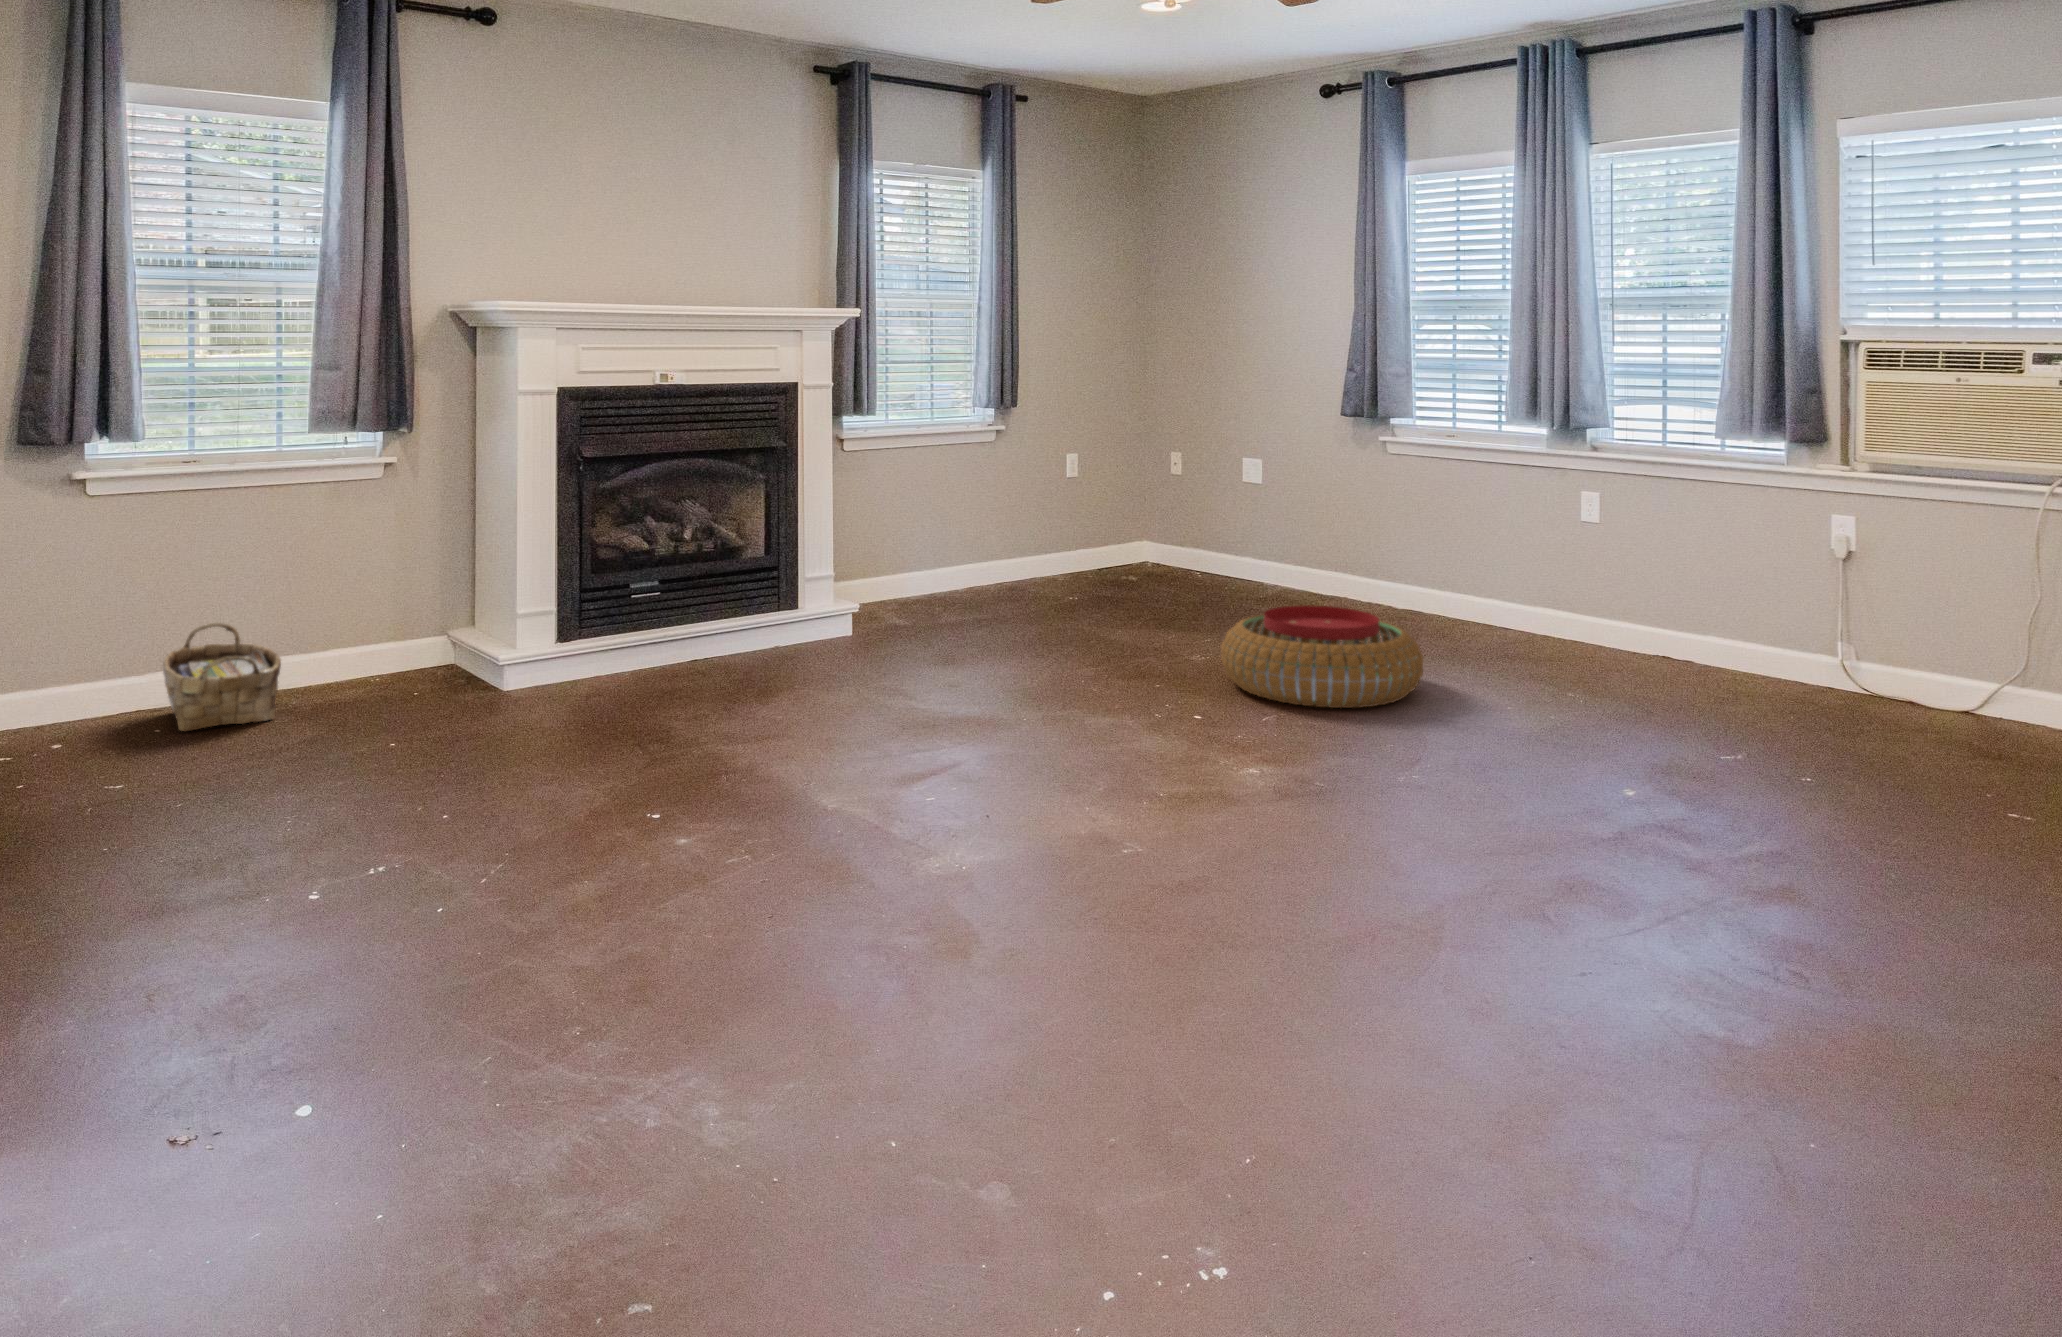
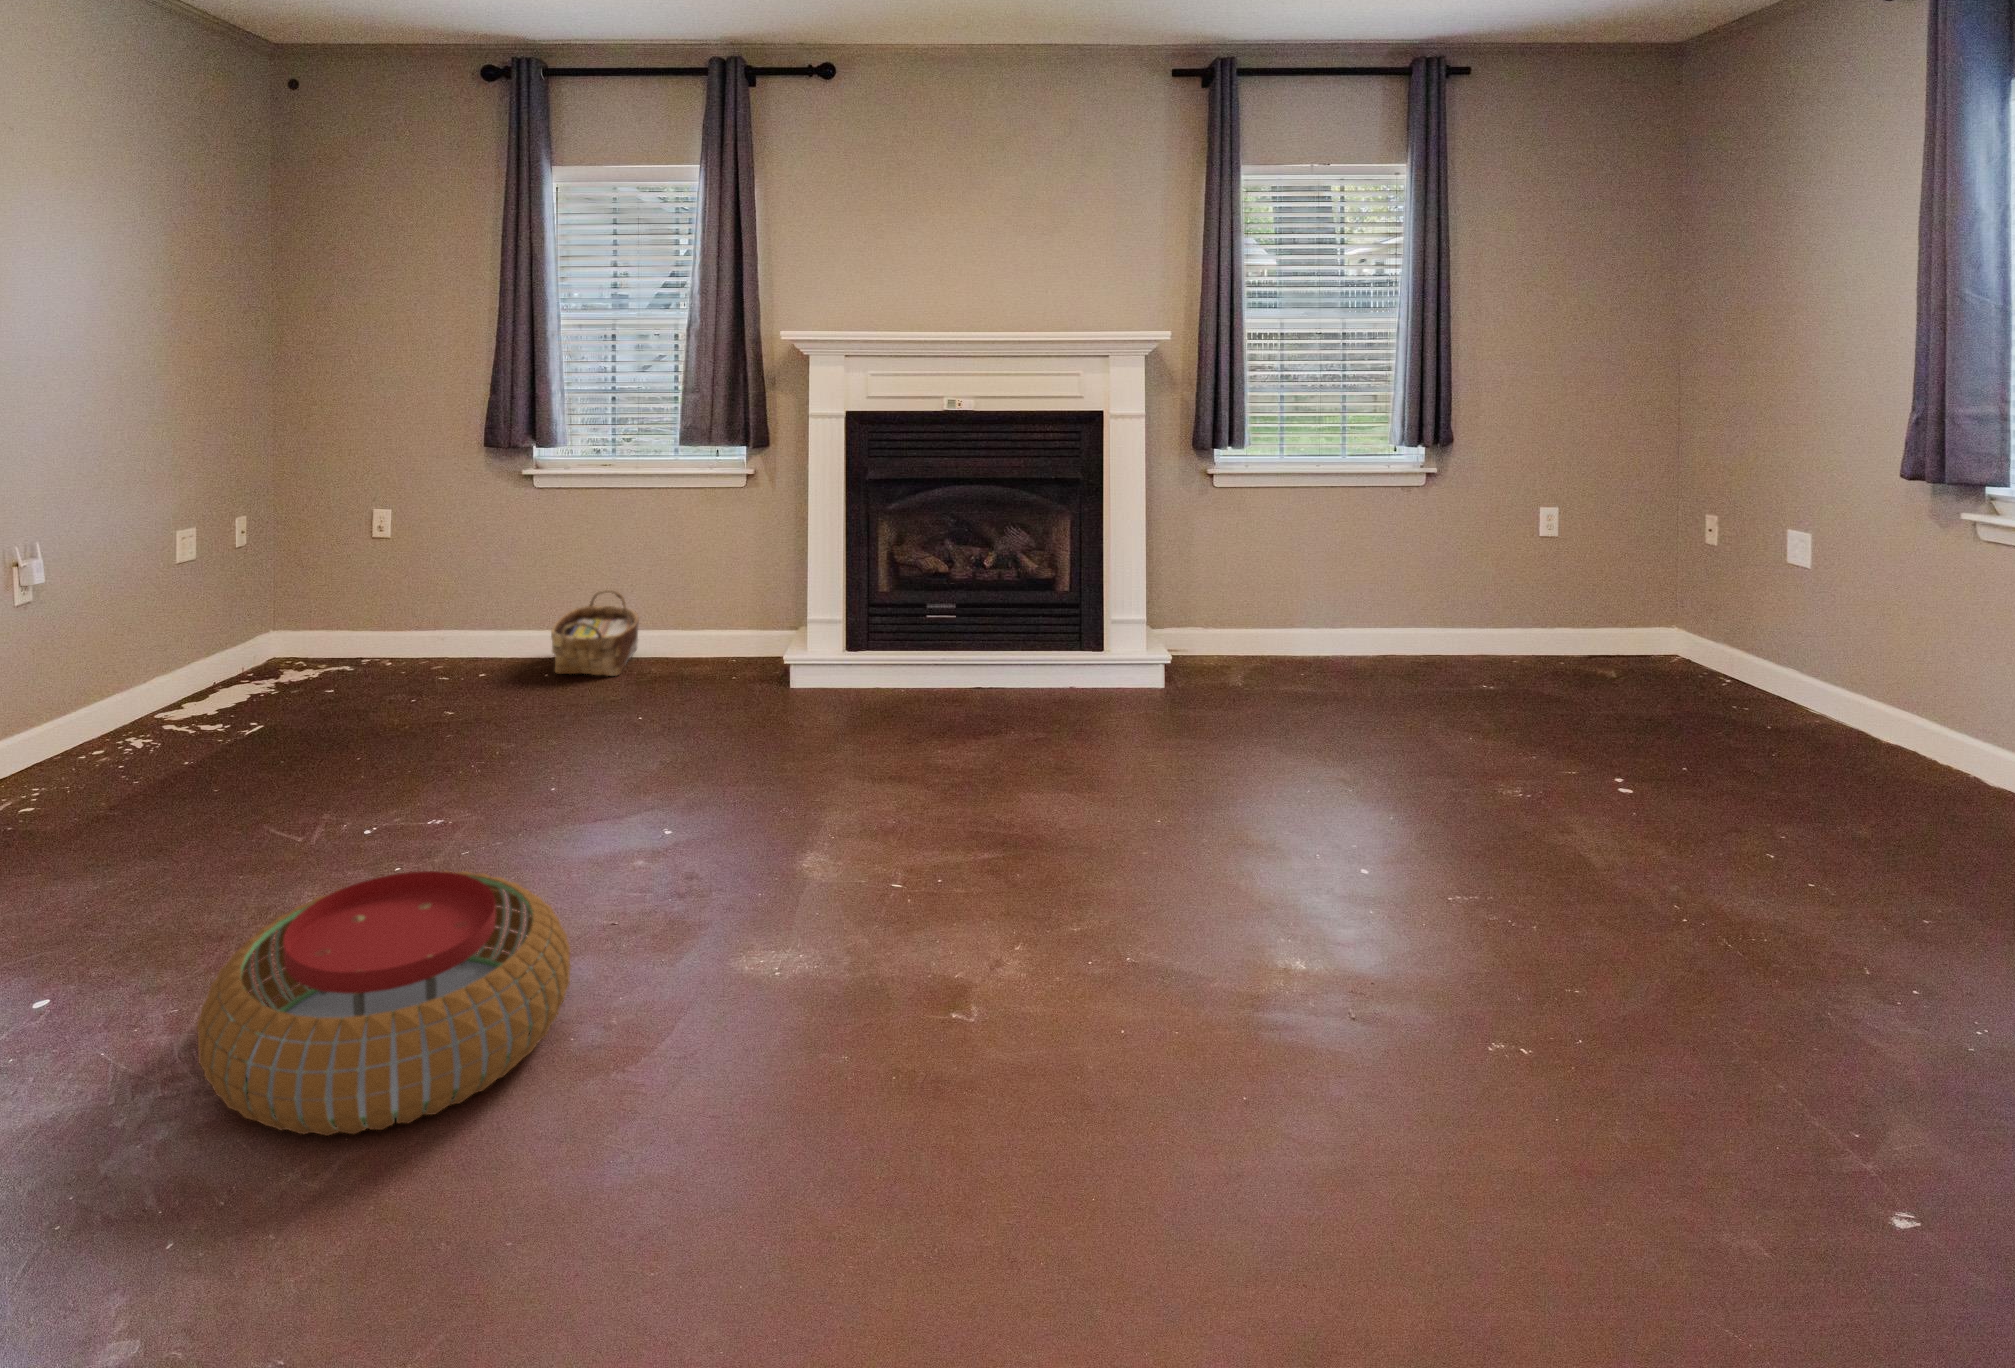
pouf: present [1221,605,1423,708] -> present [197,871,571,1136]

